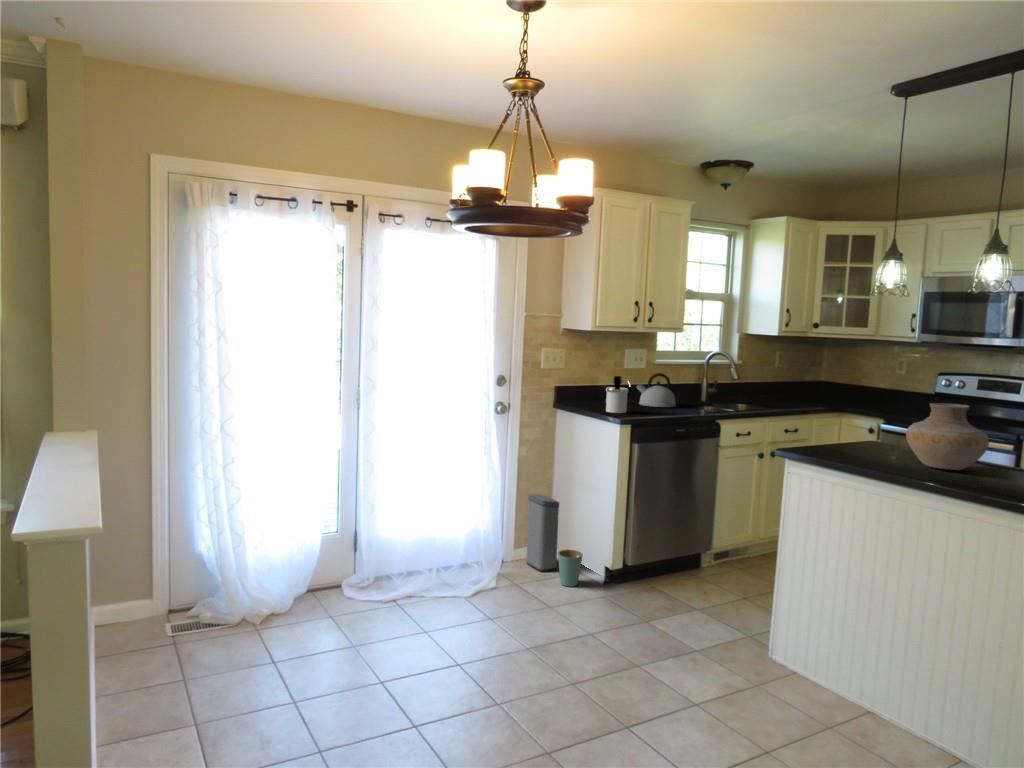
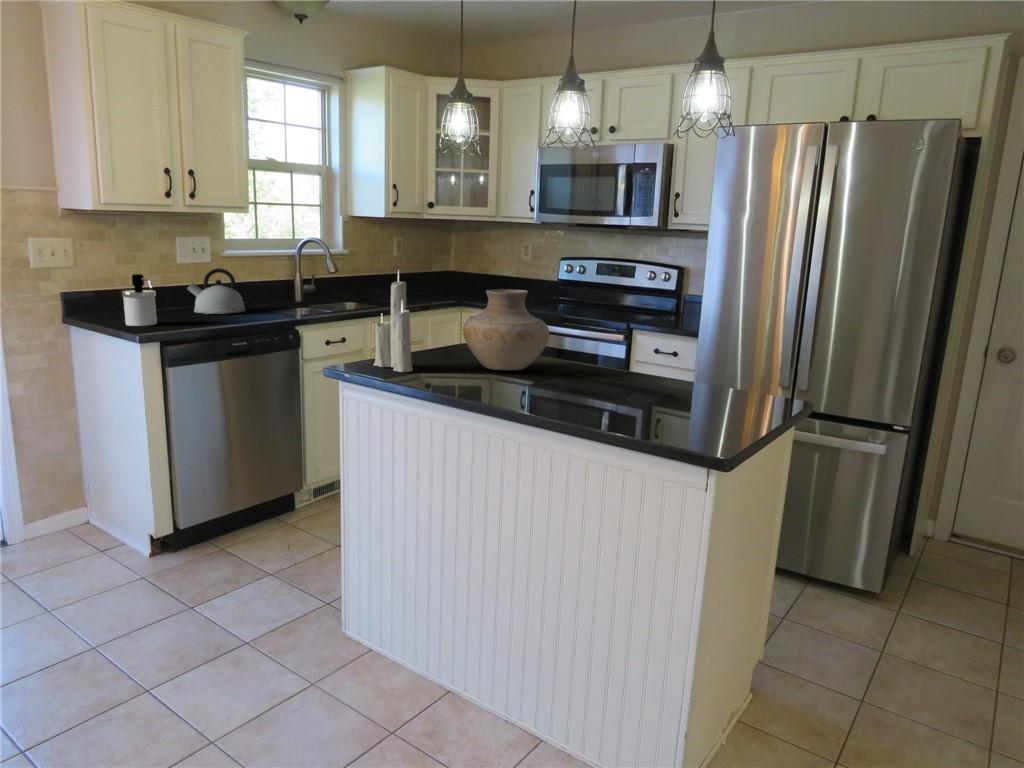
candle: none [827,380,866,463] -> present [374,273,413,372]
trash can: present [526,494,583,586] -> none [27,448,109,570]

